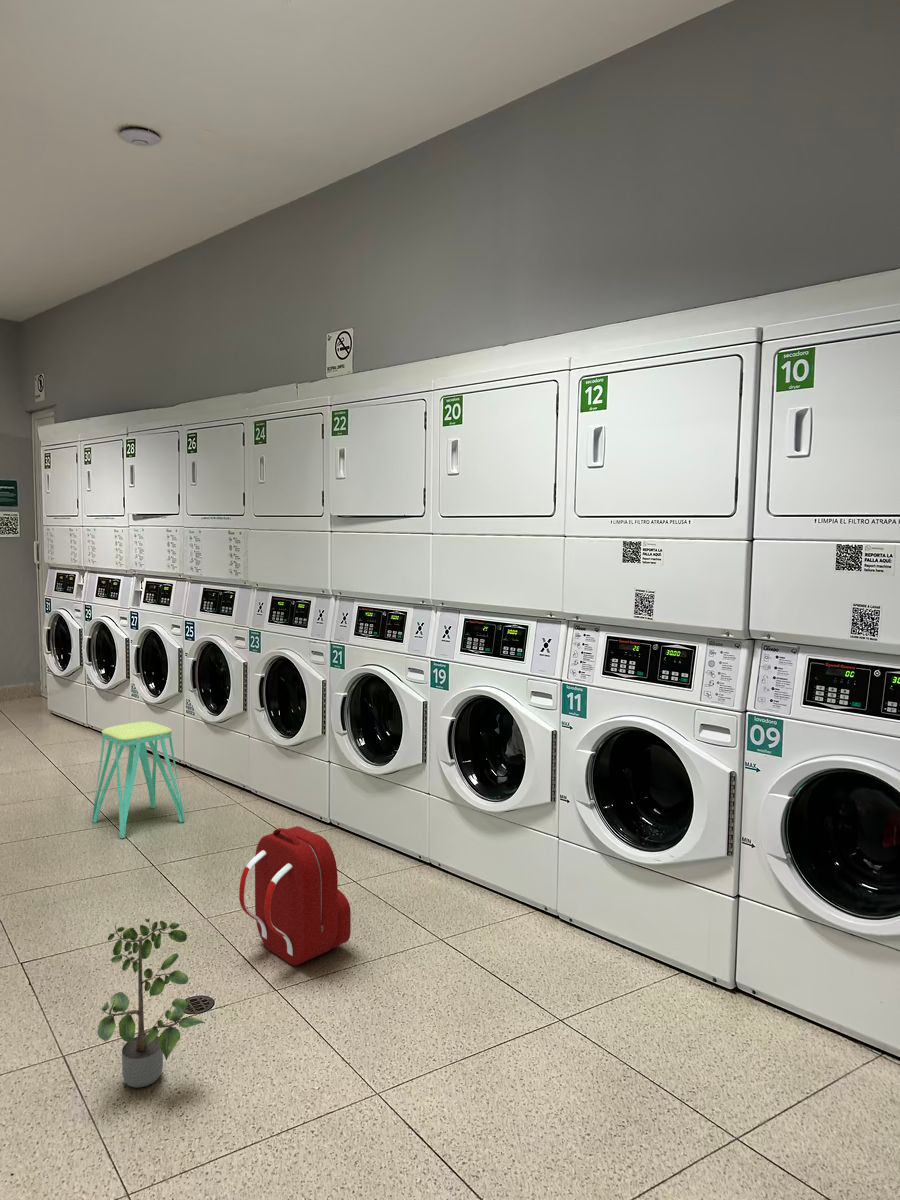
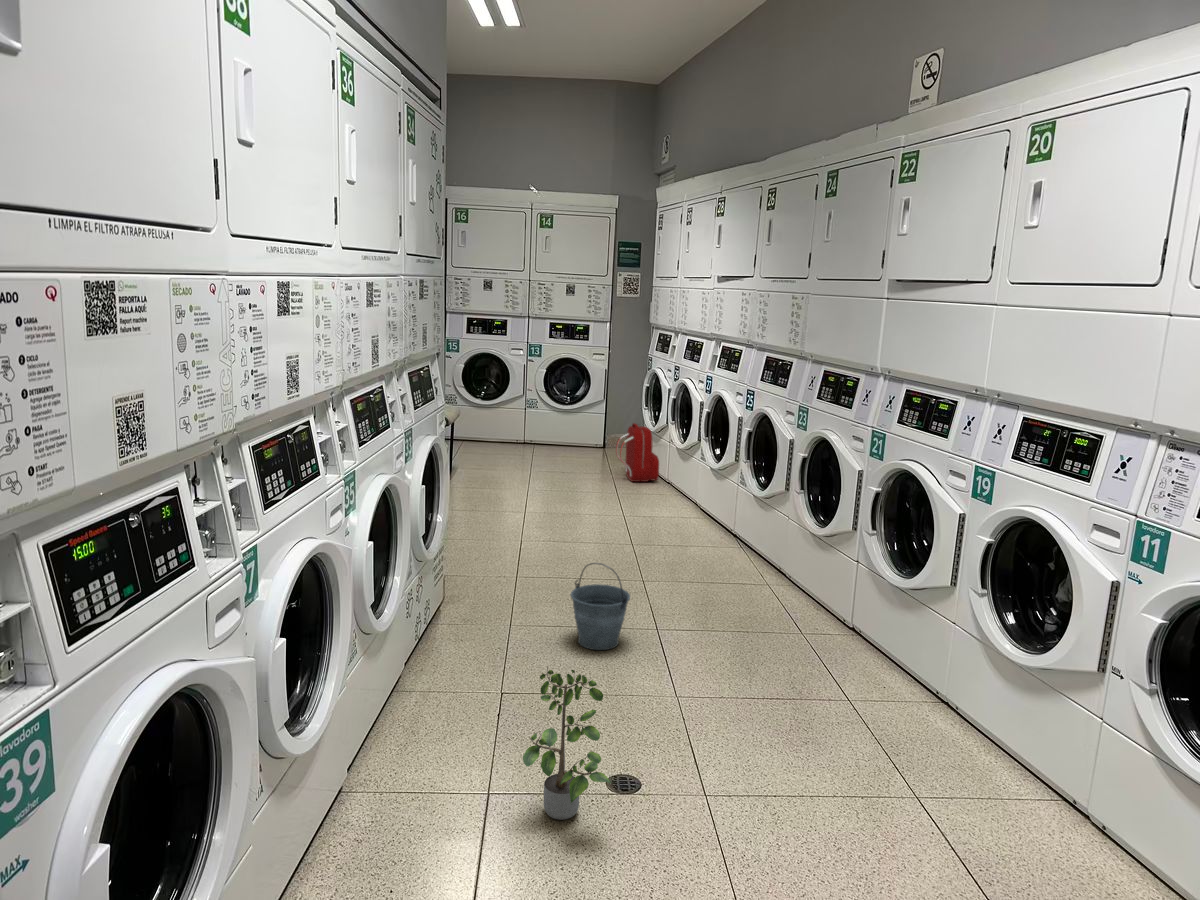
stool: present [92,721,184,838] -> none [630,485,709,593]
bucket: none [57,815,127,910] -> present [570,563,630,650]
backpack: present [239,826,351,965] -> present [616,424,659,482]

